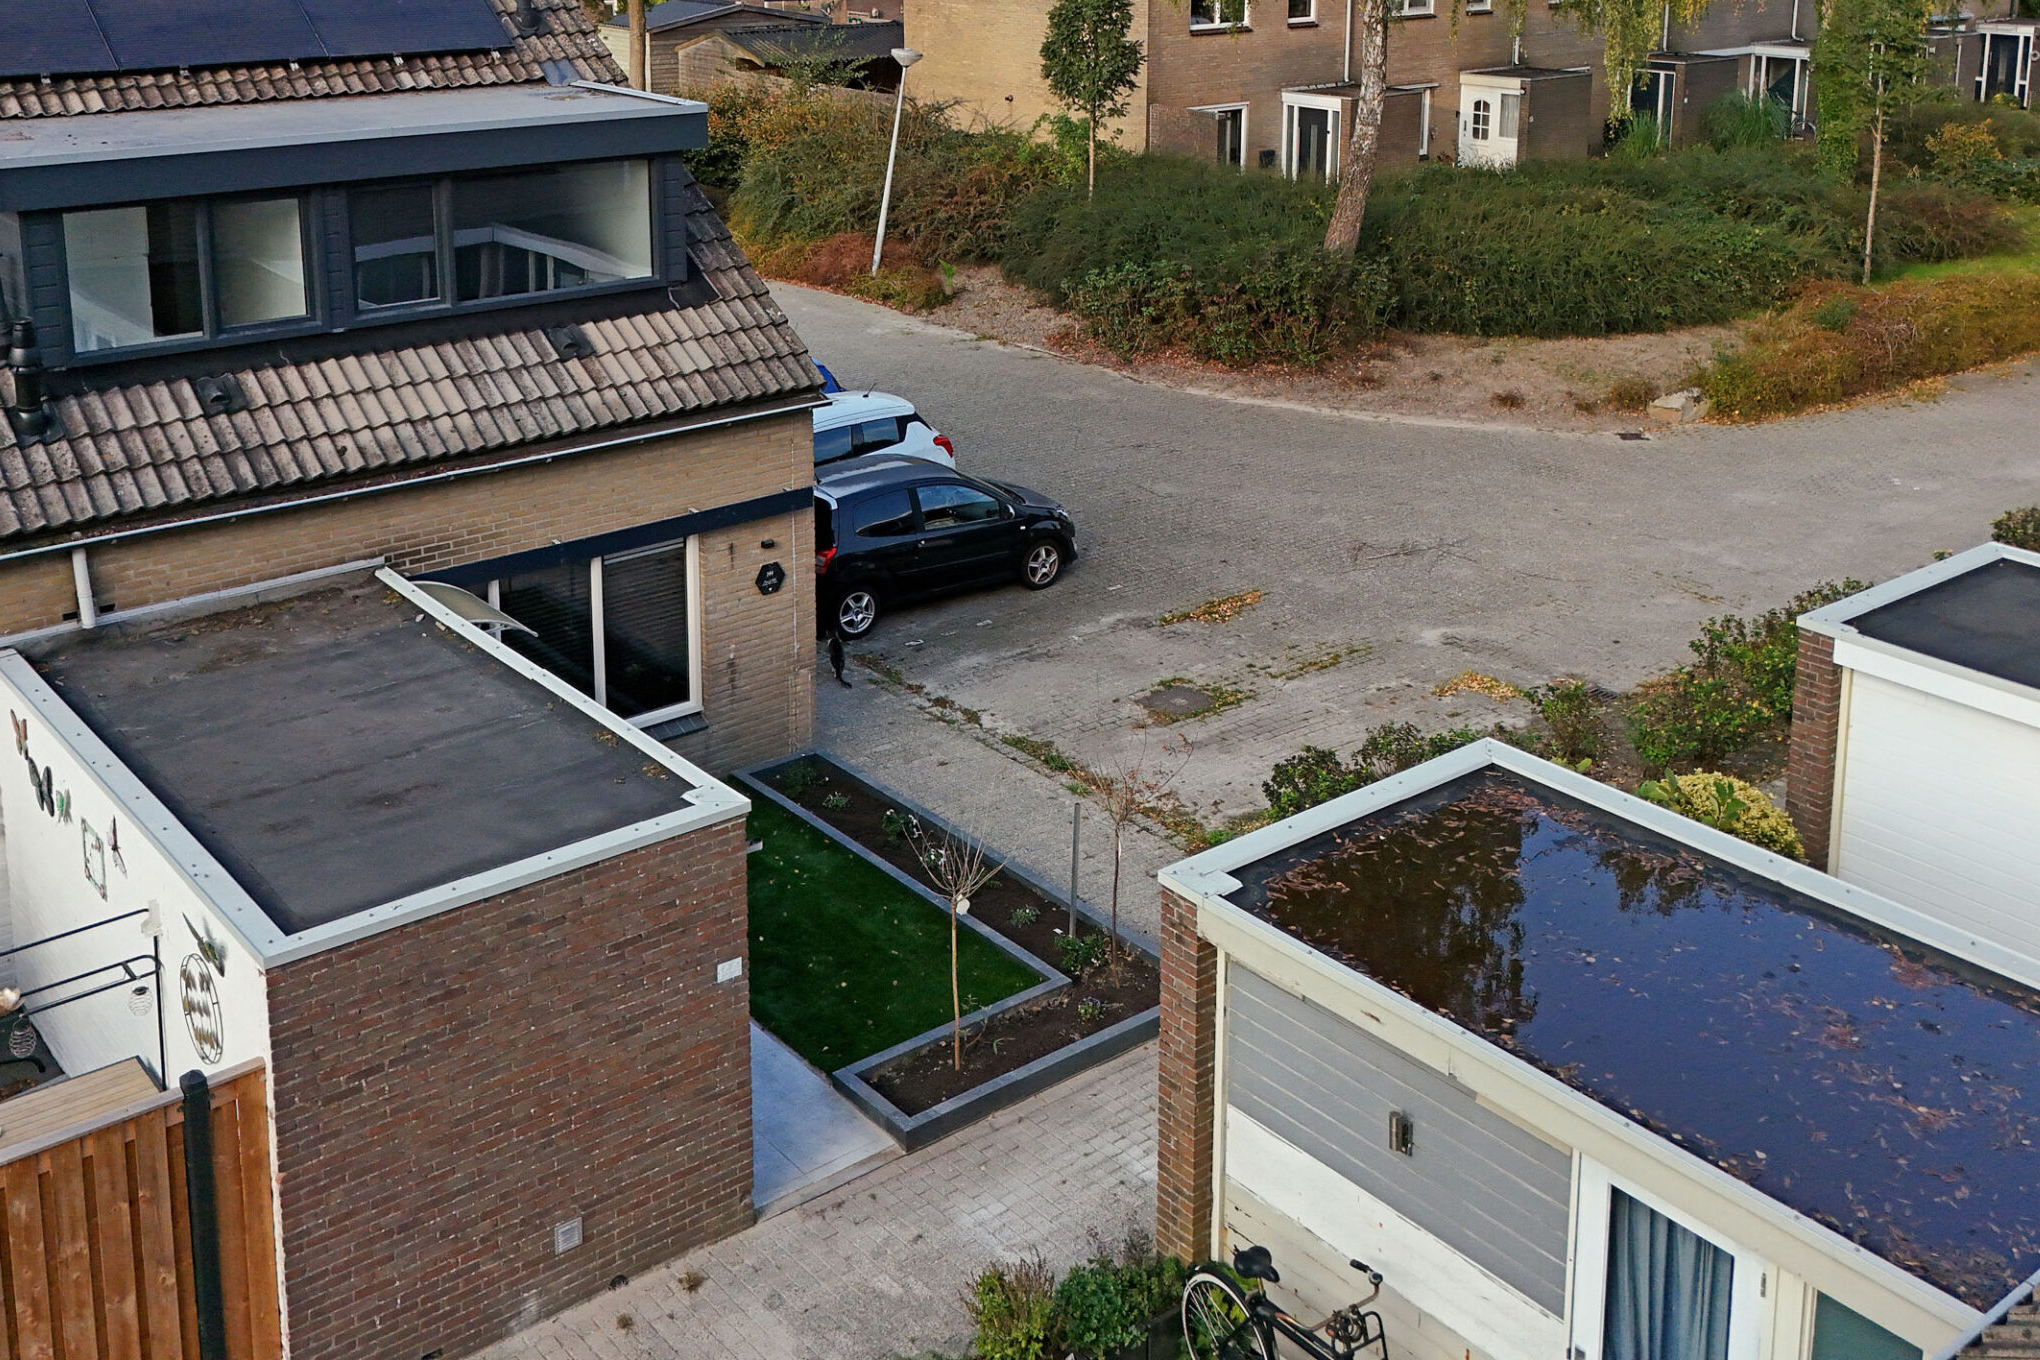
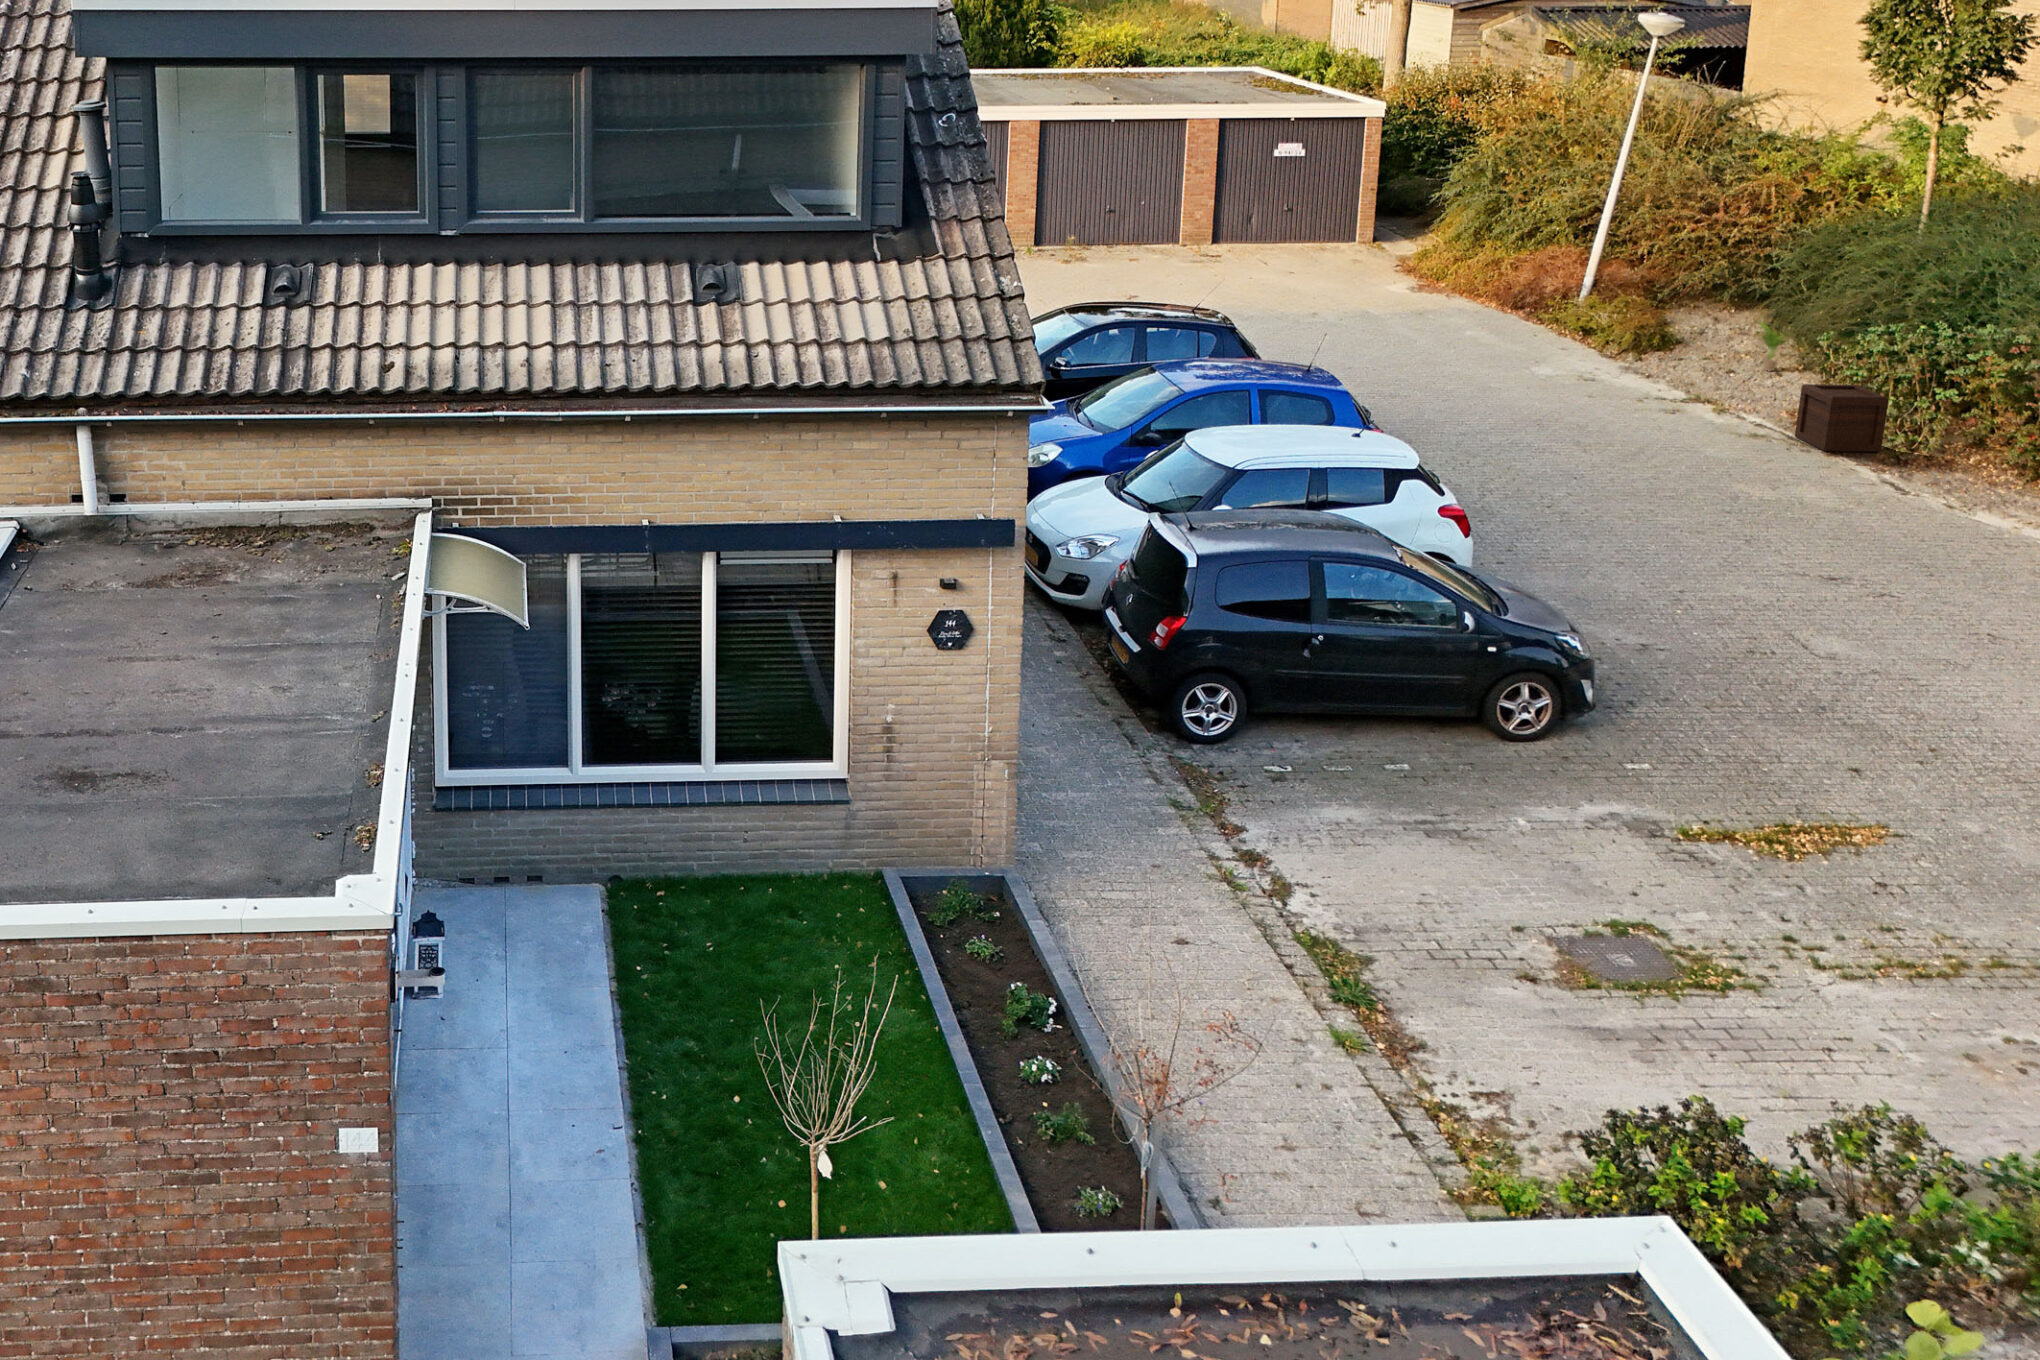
wooden crate: none [1003,299,1060,349] -> present [1795,384,1889,452]

